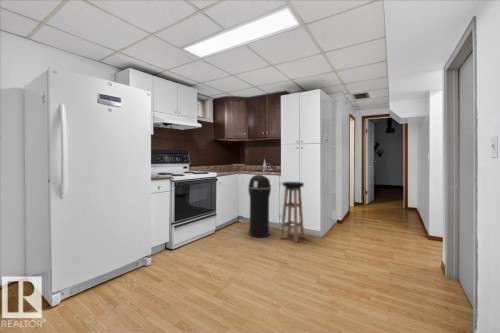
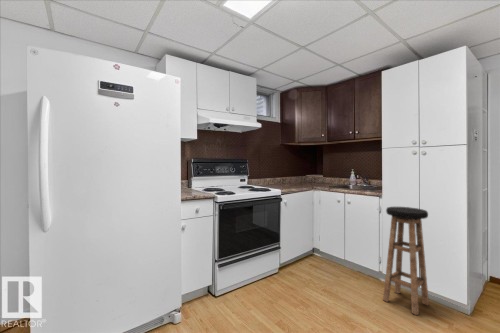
trash can: present [248,175,271,237] -> none [328,194,365,292]

